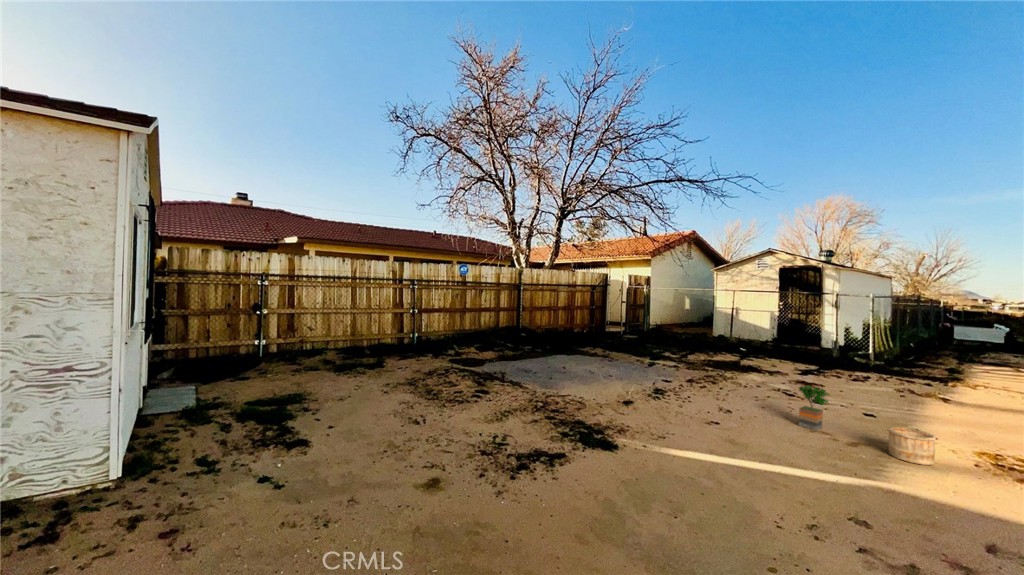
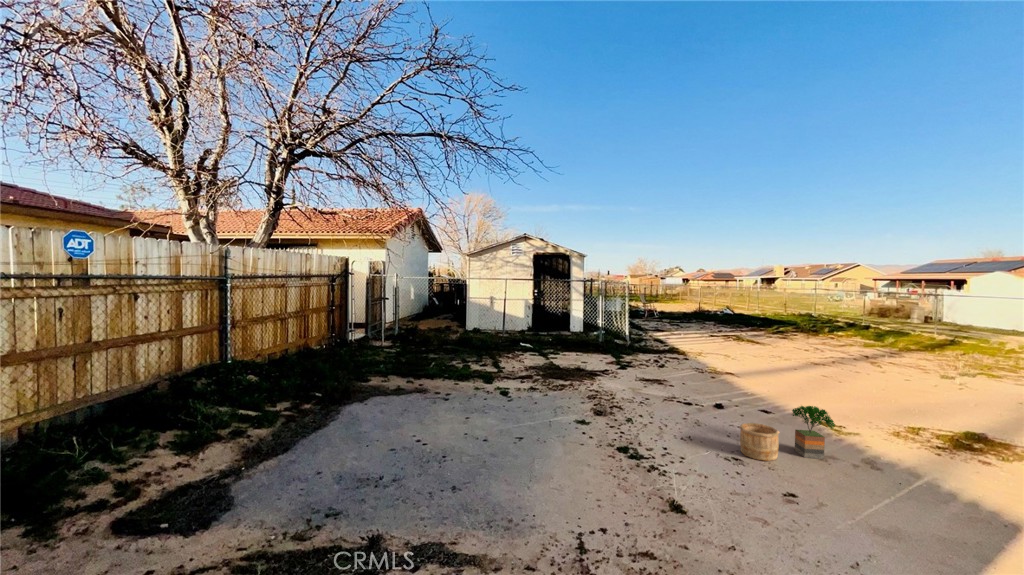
wooden bucket: present [887,427,936,465] -> present [739,423,779,461]

